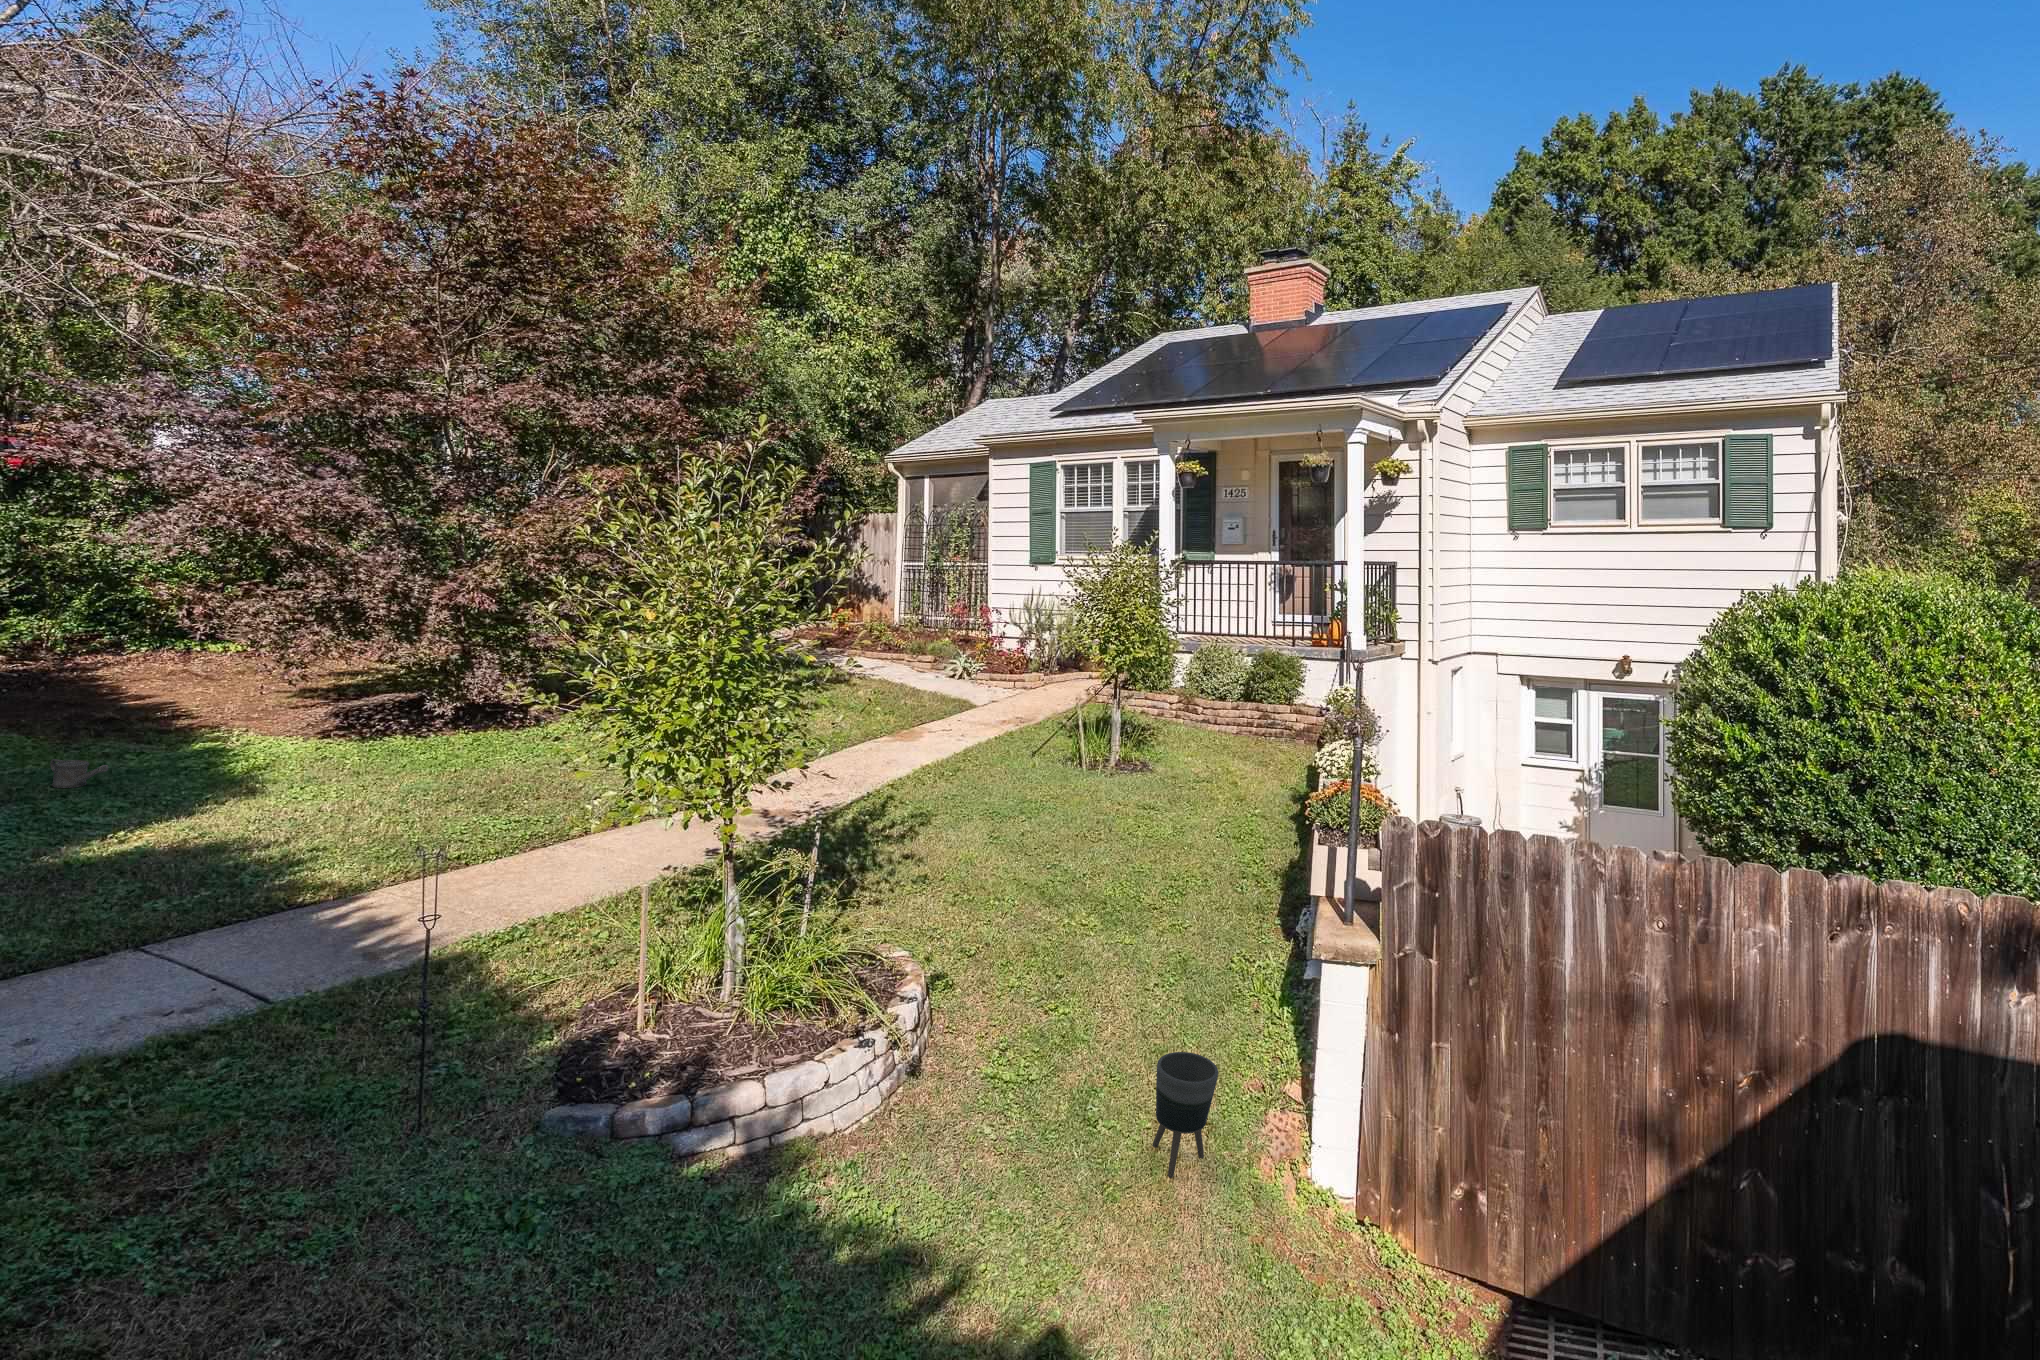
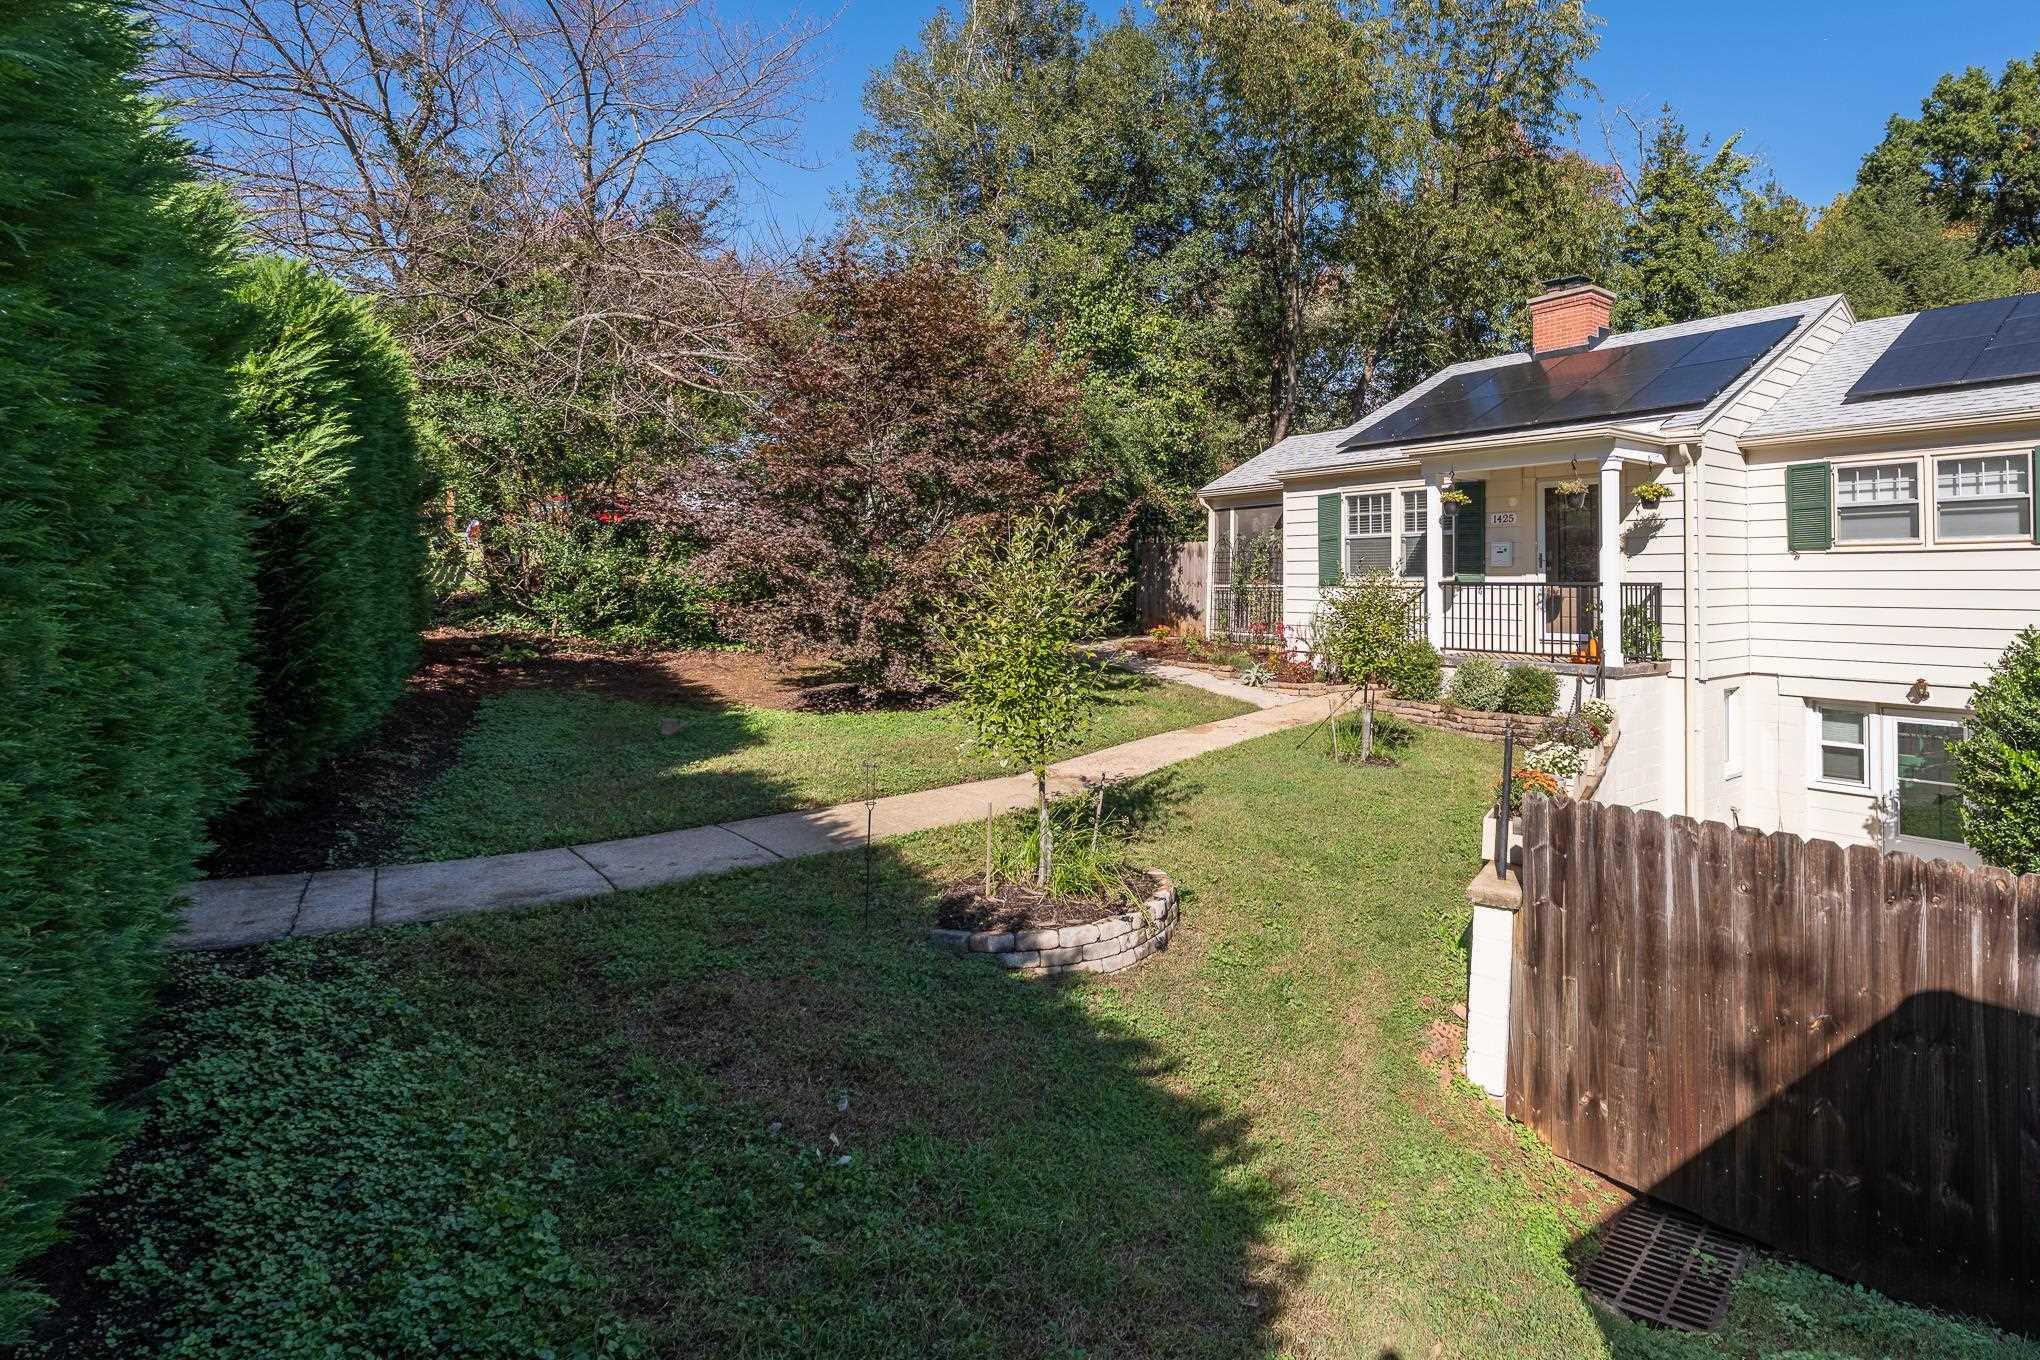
planter: present [1152,1052,1218,1178] -> none [1317,946,1362,1030]

